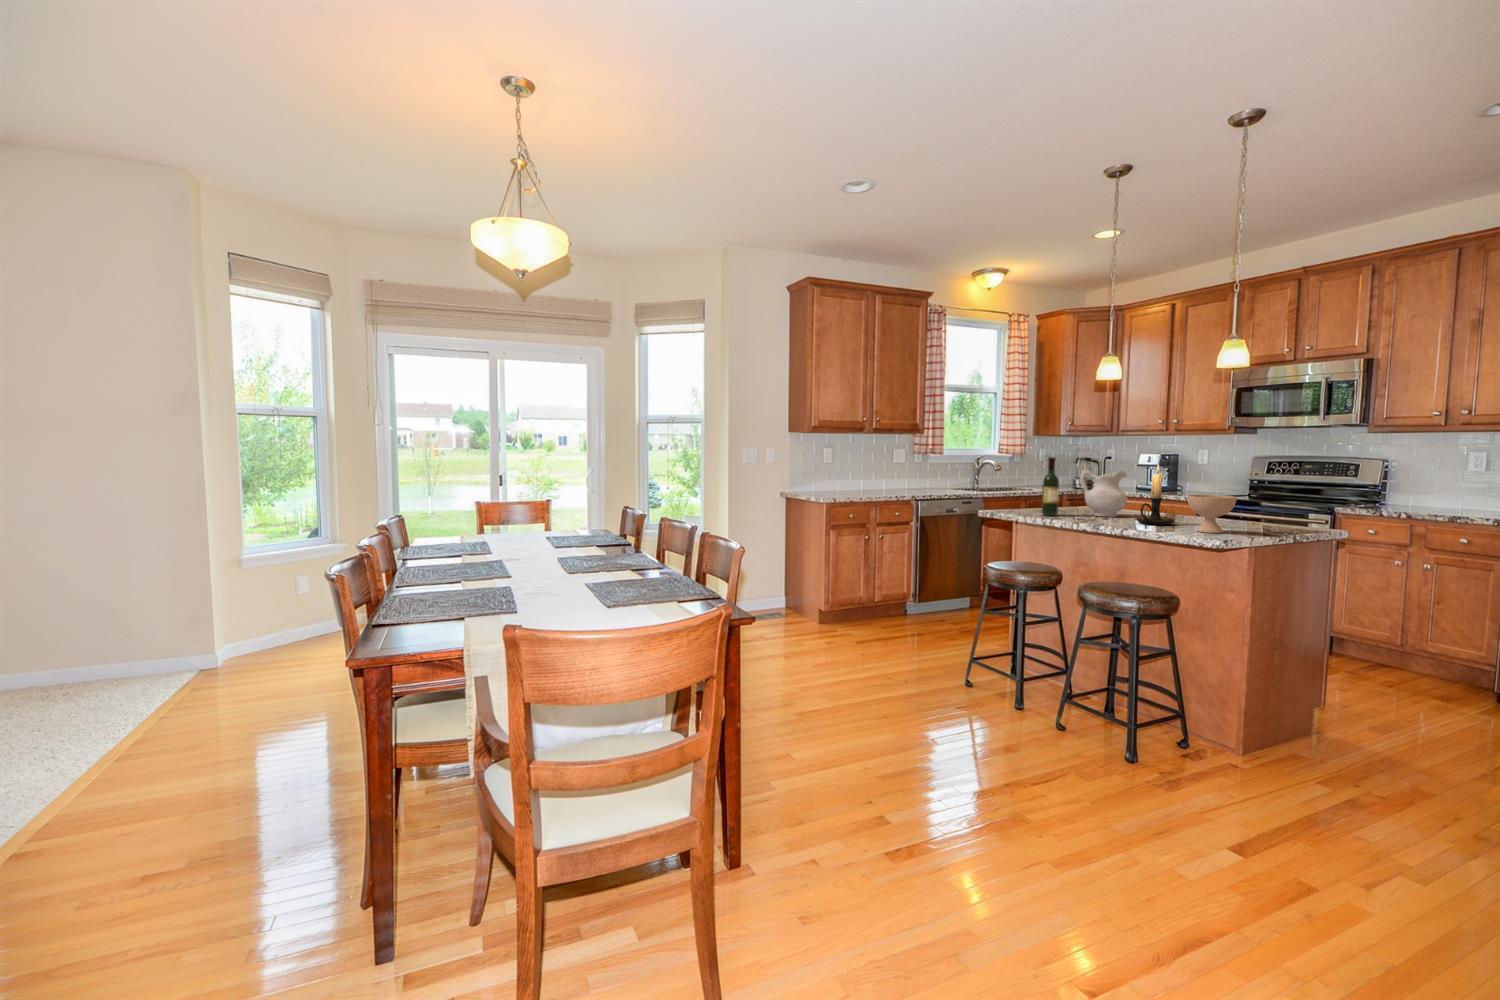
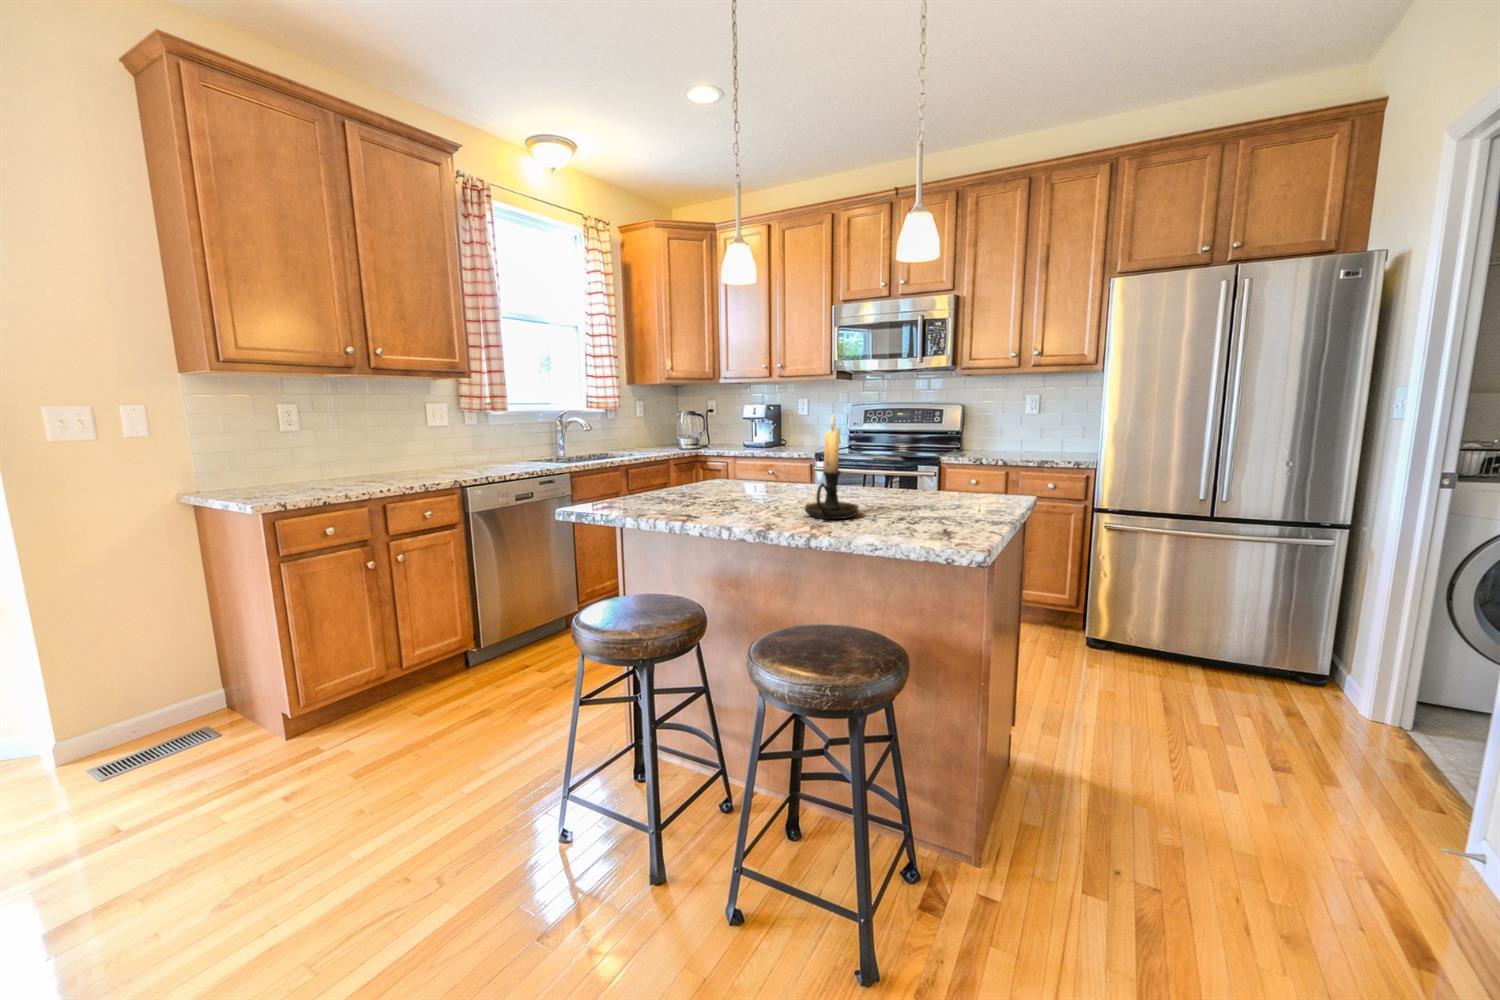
wine bottle: present [1041,457,1059,516] -> none [649,407,678,512]
ceramic pitcher: present [1080,468,1127,517] -> none [706,423,776,503]
bowl: present [1187,495,1237,533] -> none [896,465,972,535]

